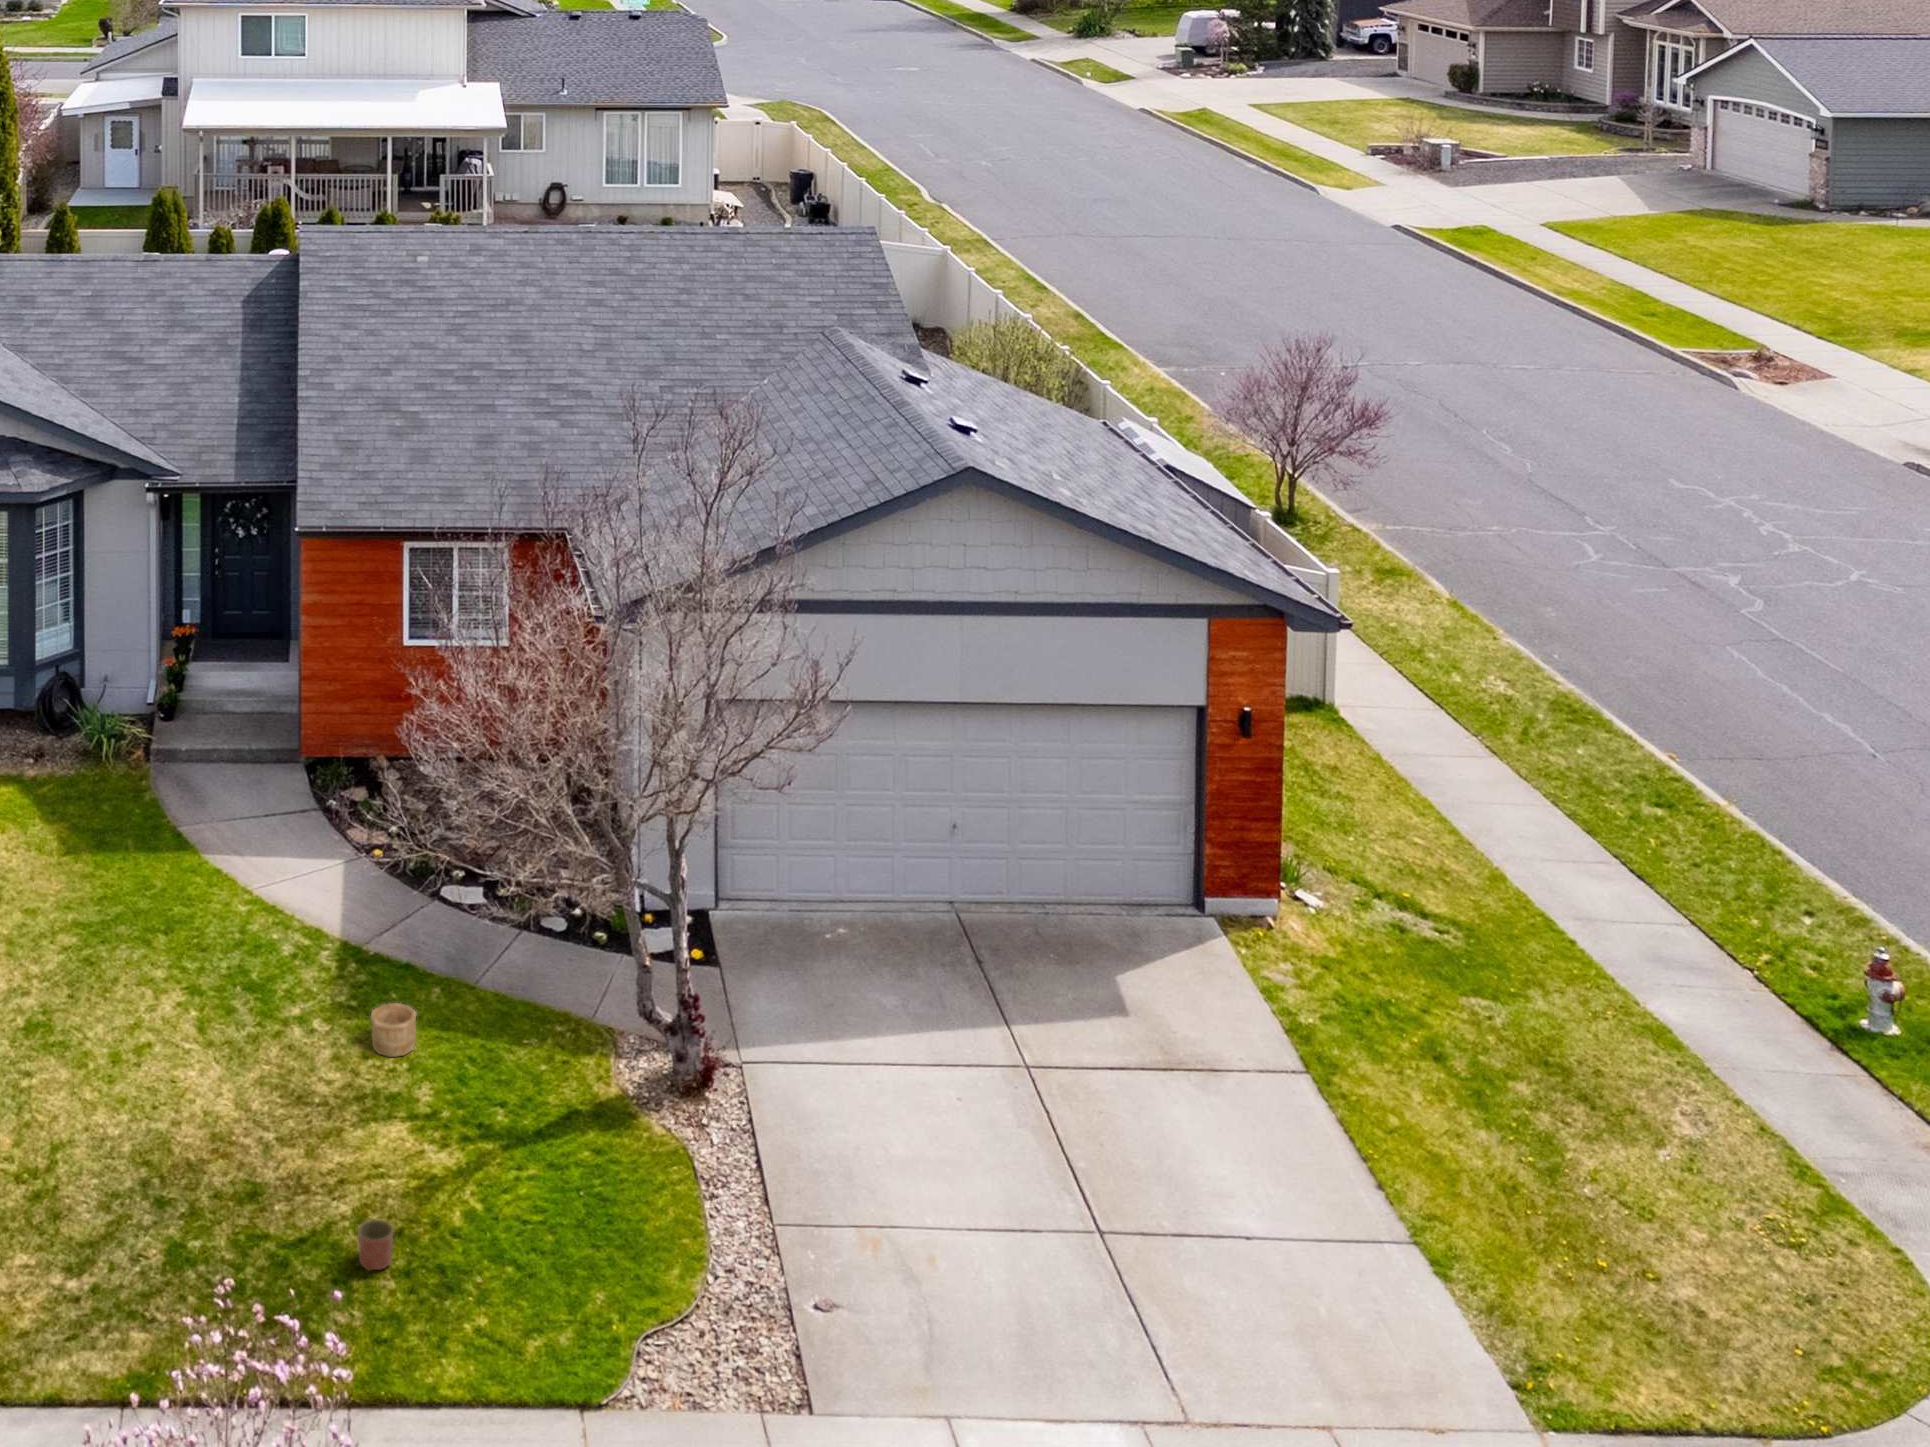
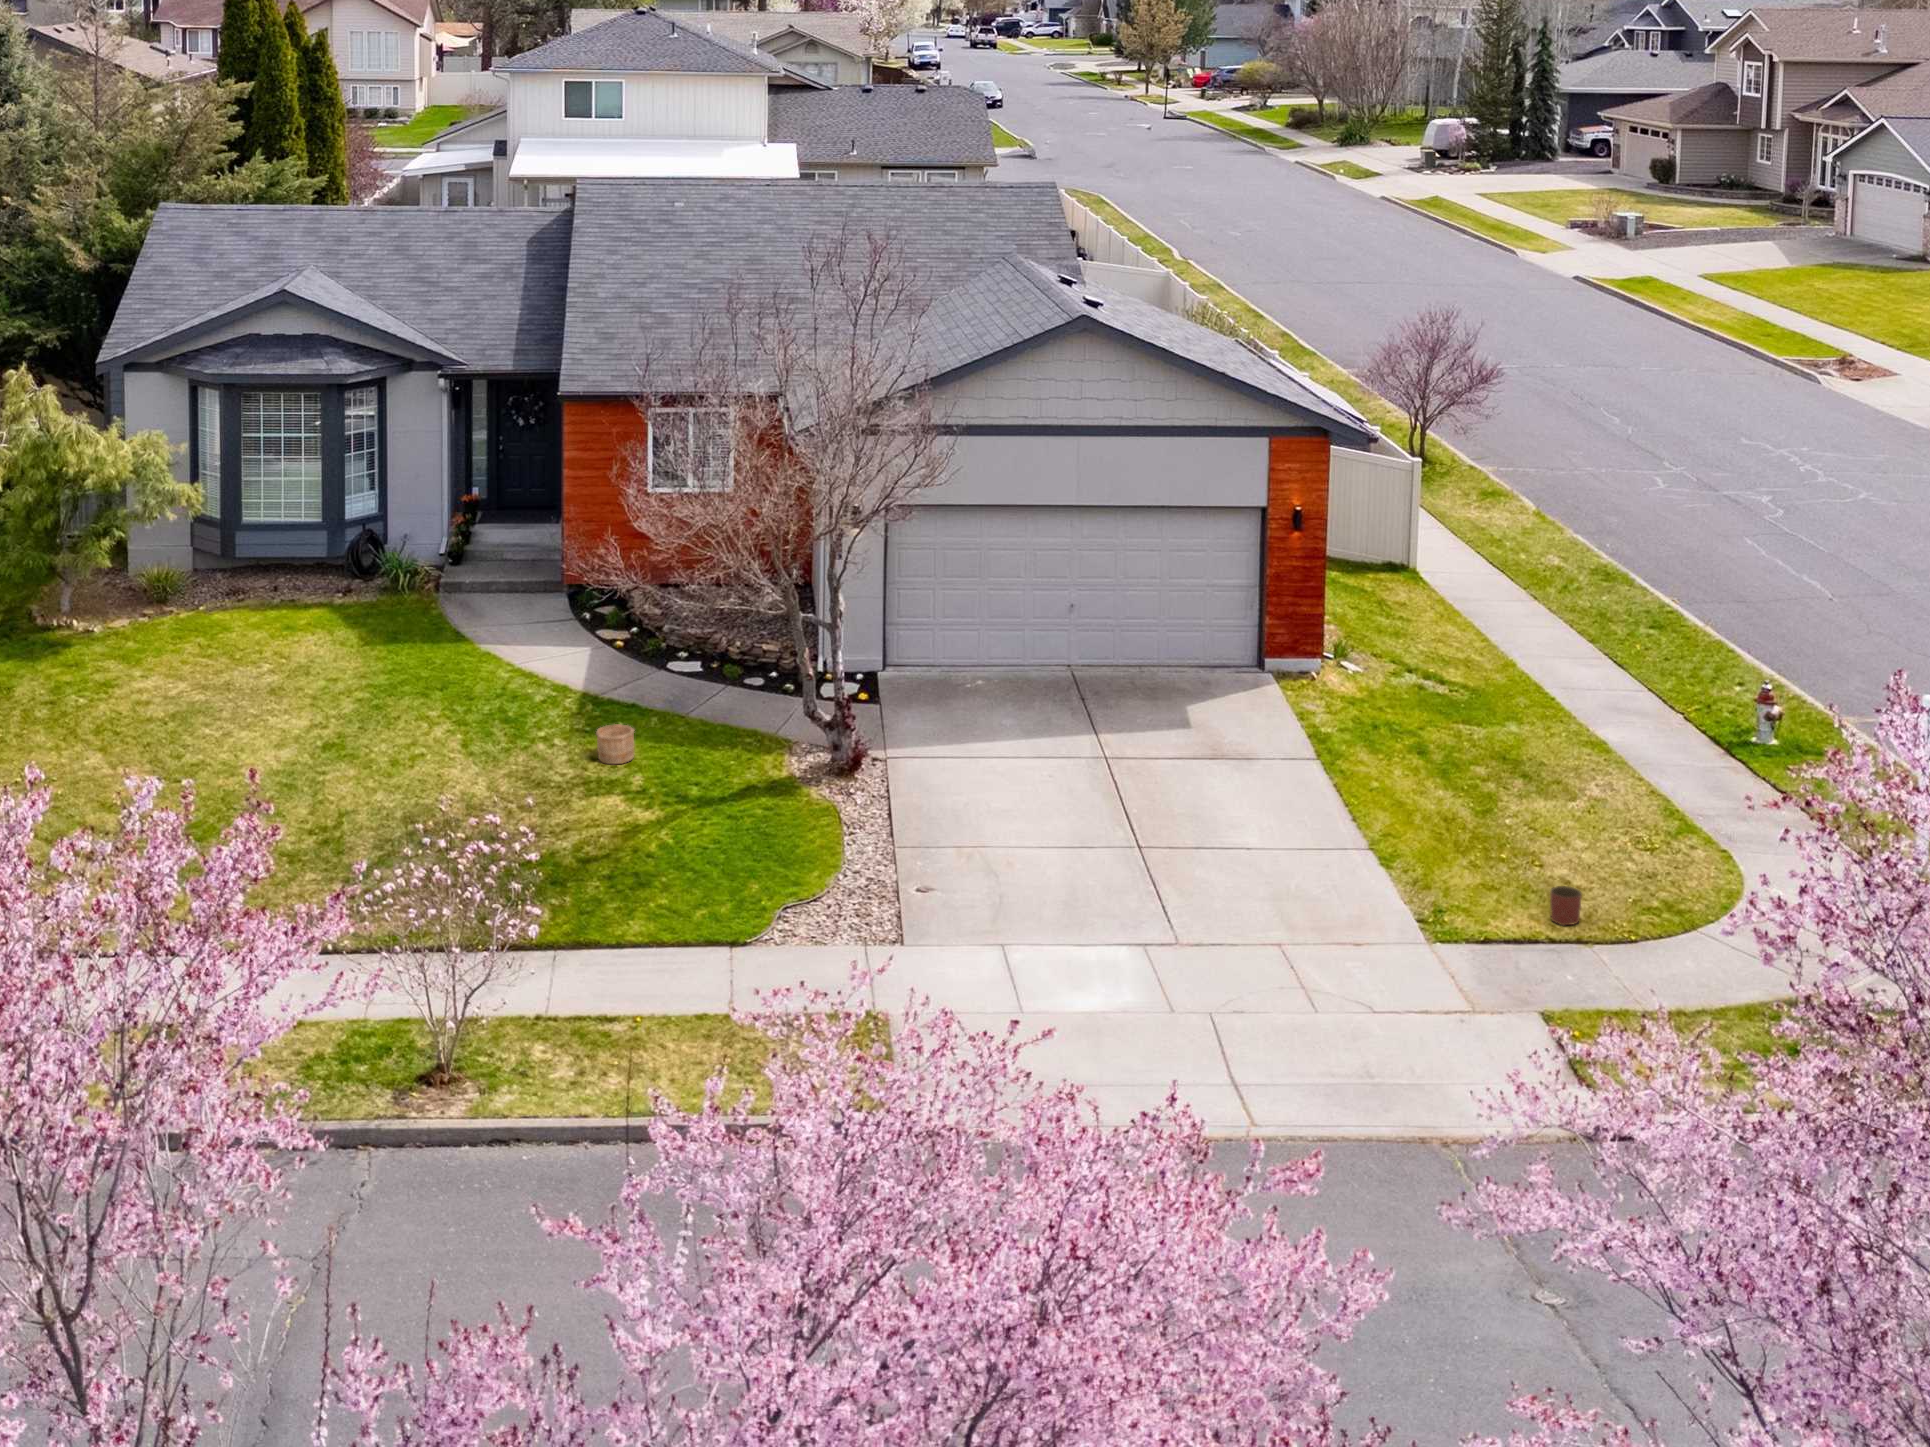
planter: present [358,1219,393,1271] -> present [1550,886,1582,926]

